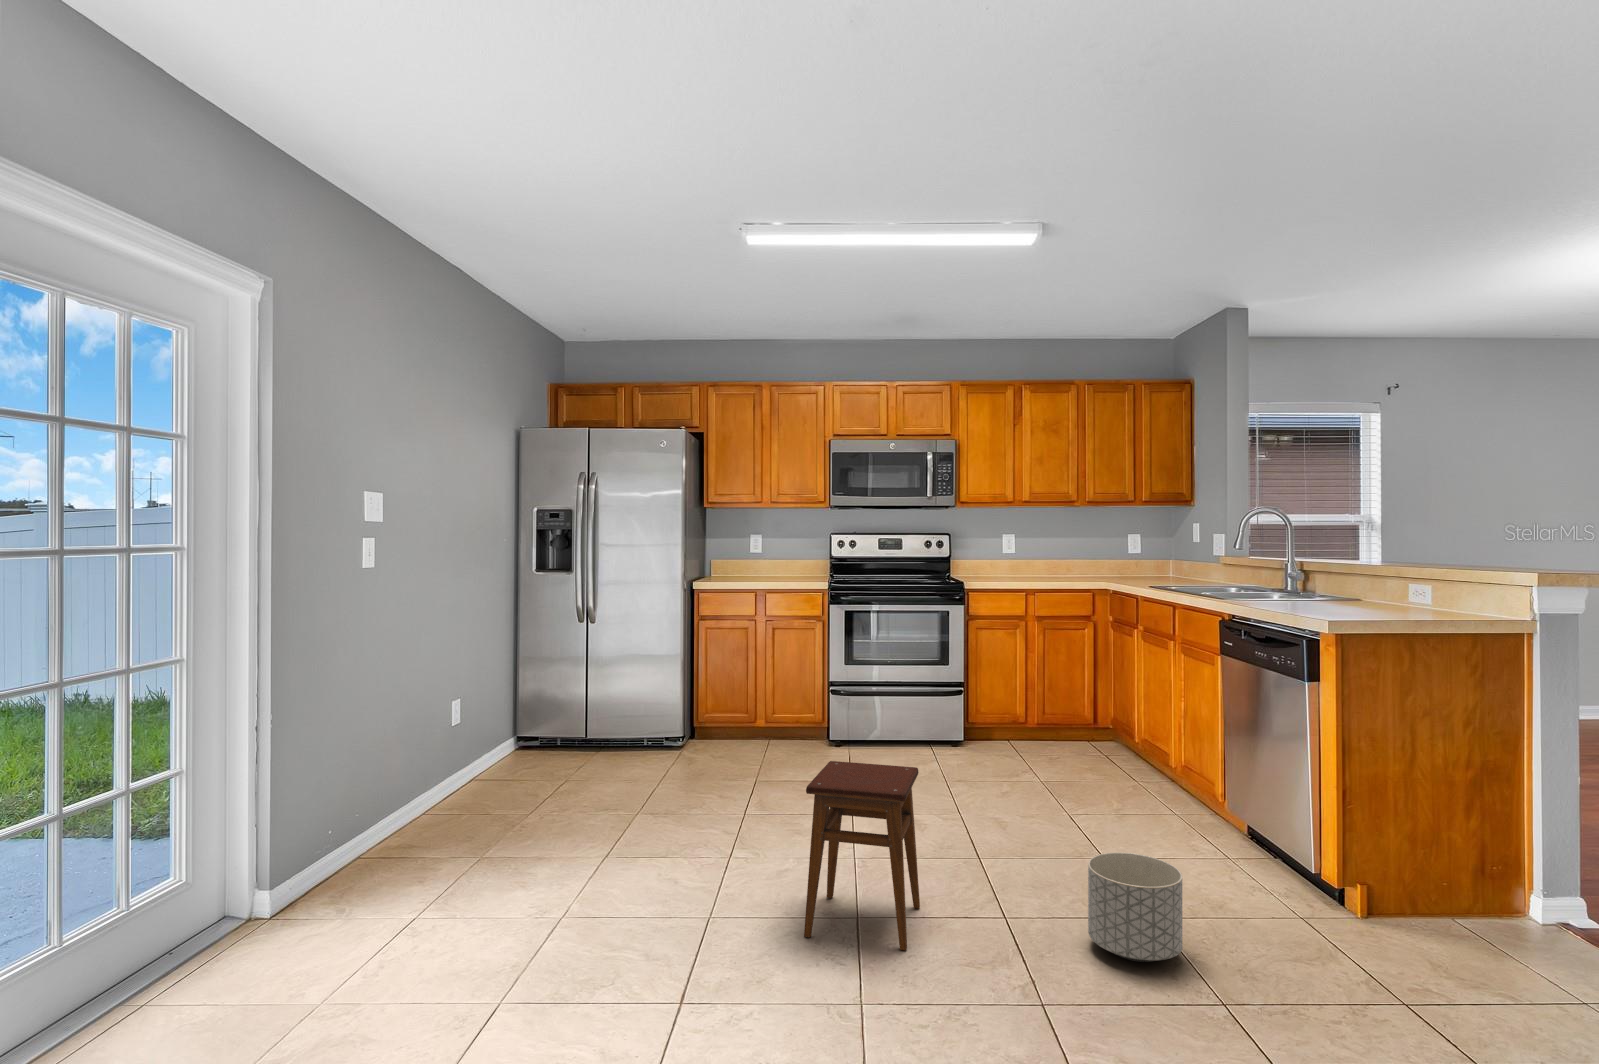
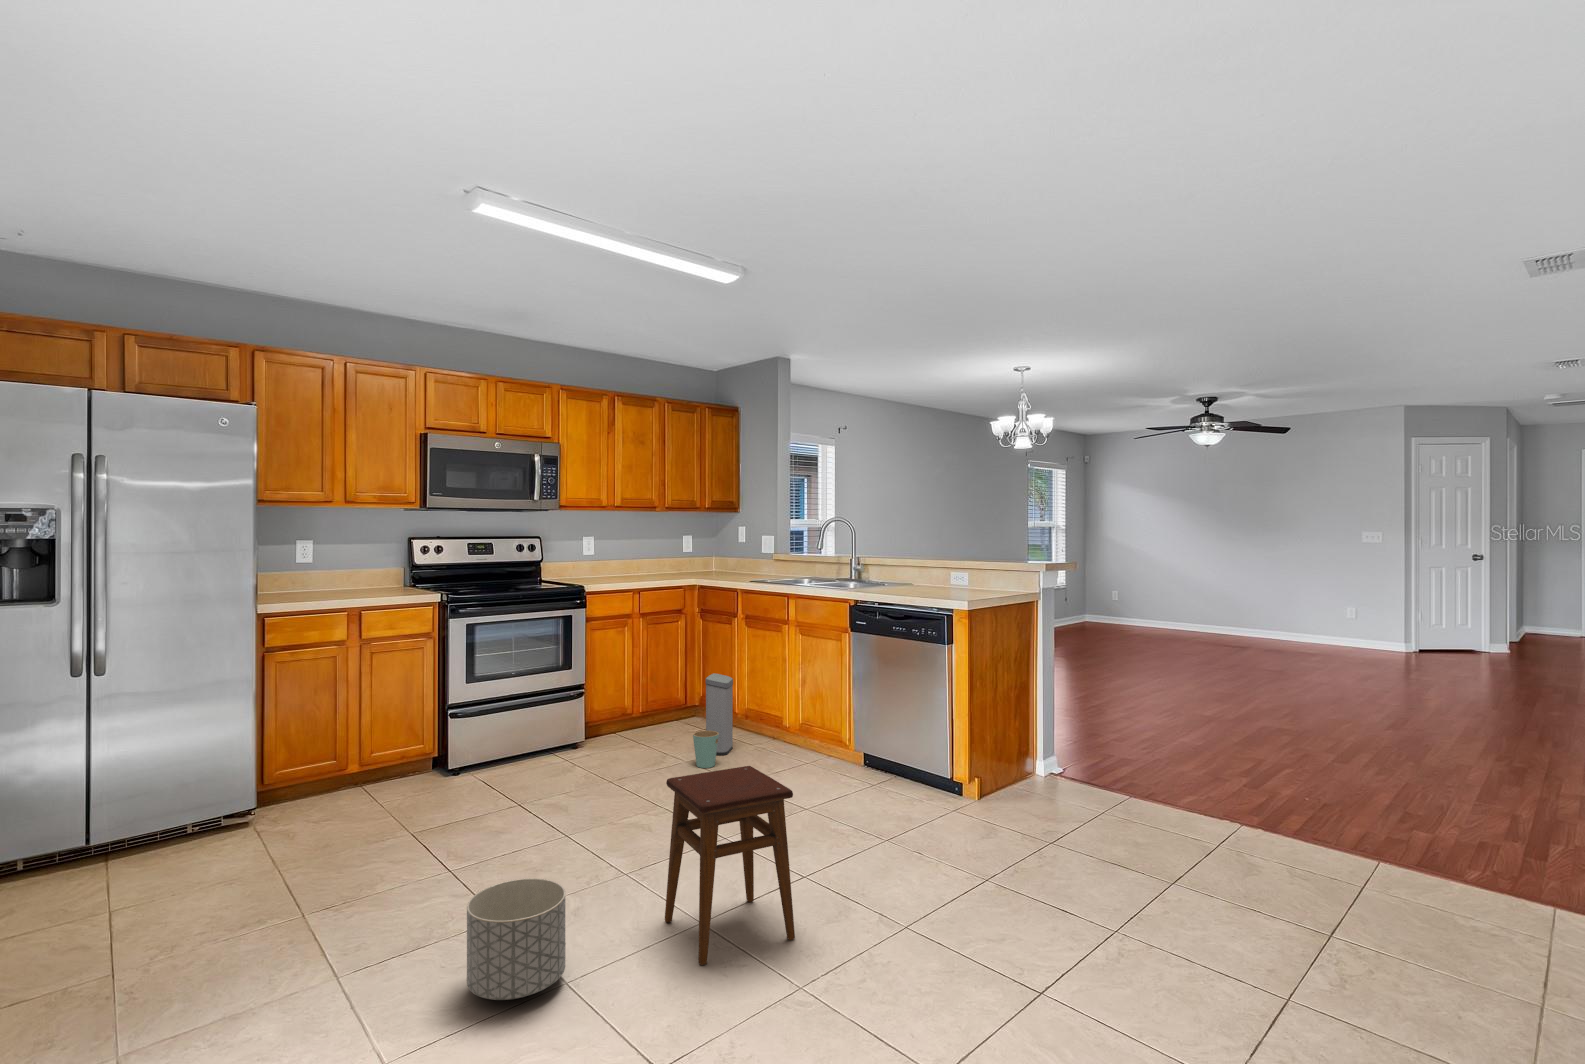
trash can: none [1044,688,1114,788] -> present [693,674,733,768]
planter: present [1088,853,1183,962] -> present [467,878,566,1000]

